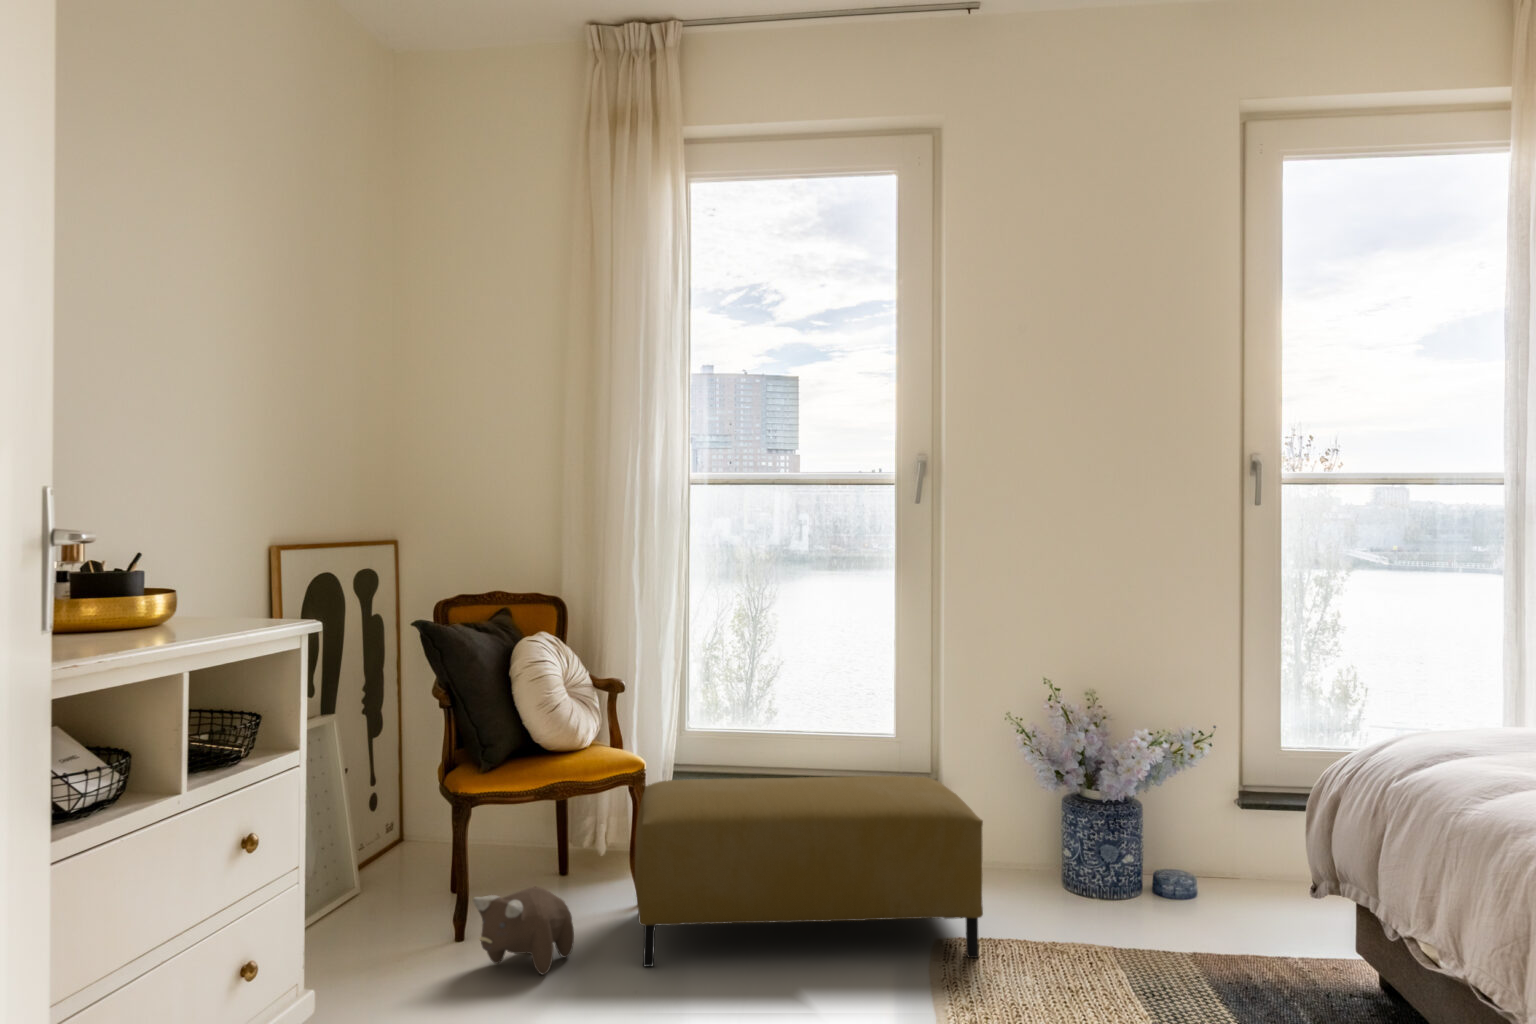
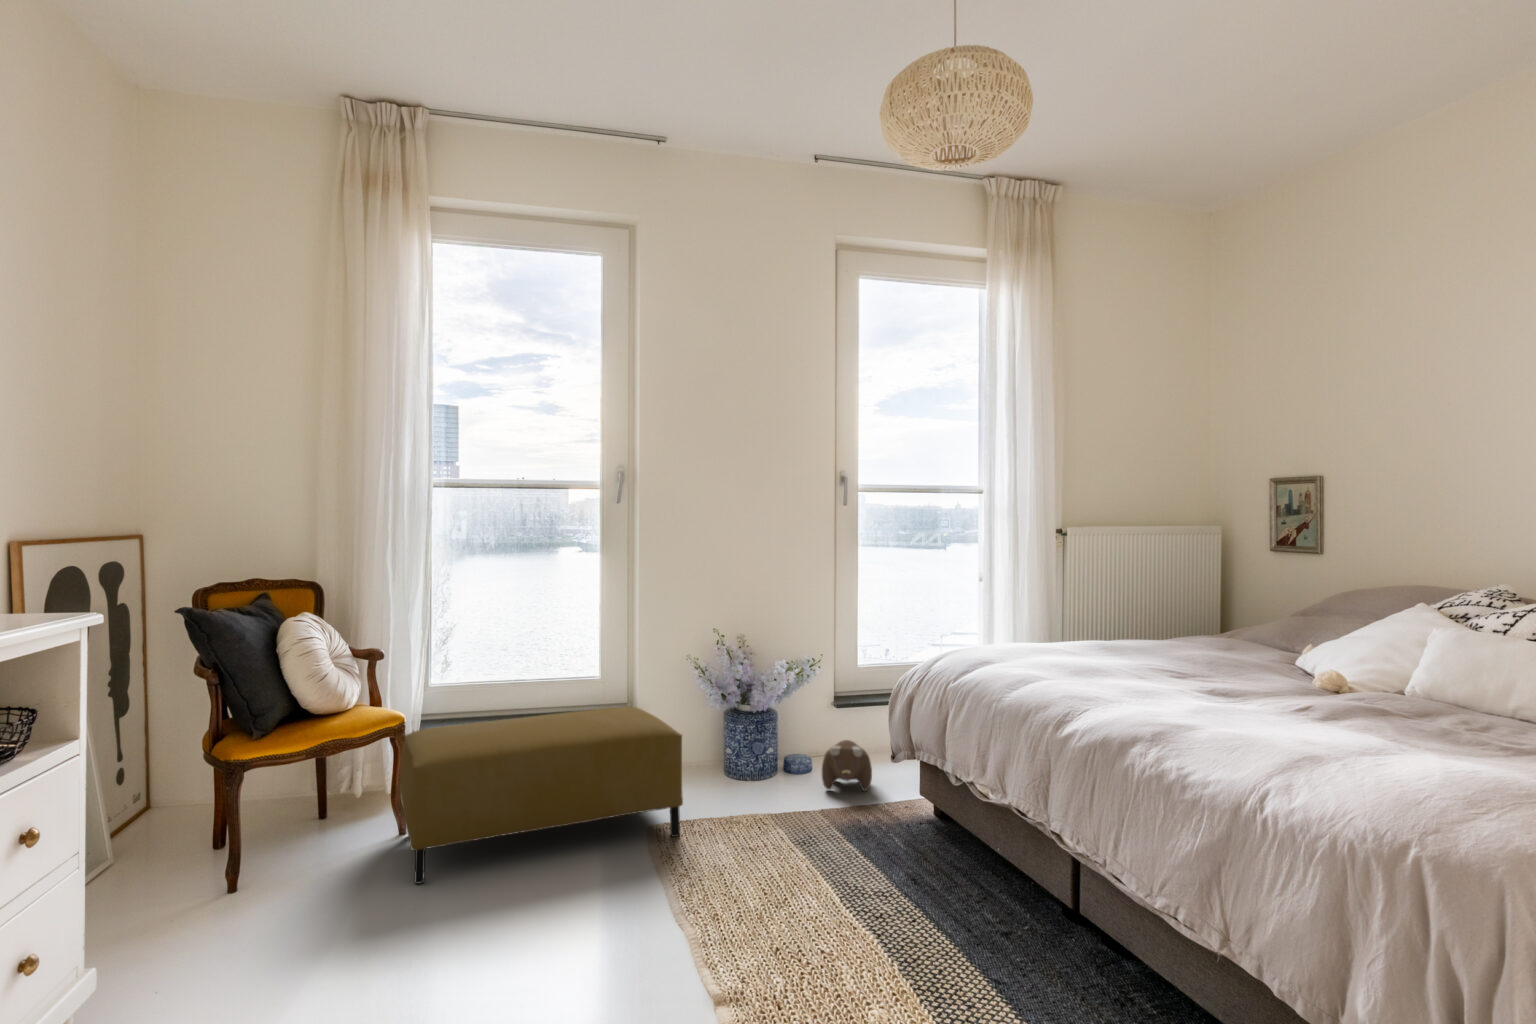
plush toy: present [473,887,574,975] -> present [822,740,872,791]

